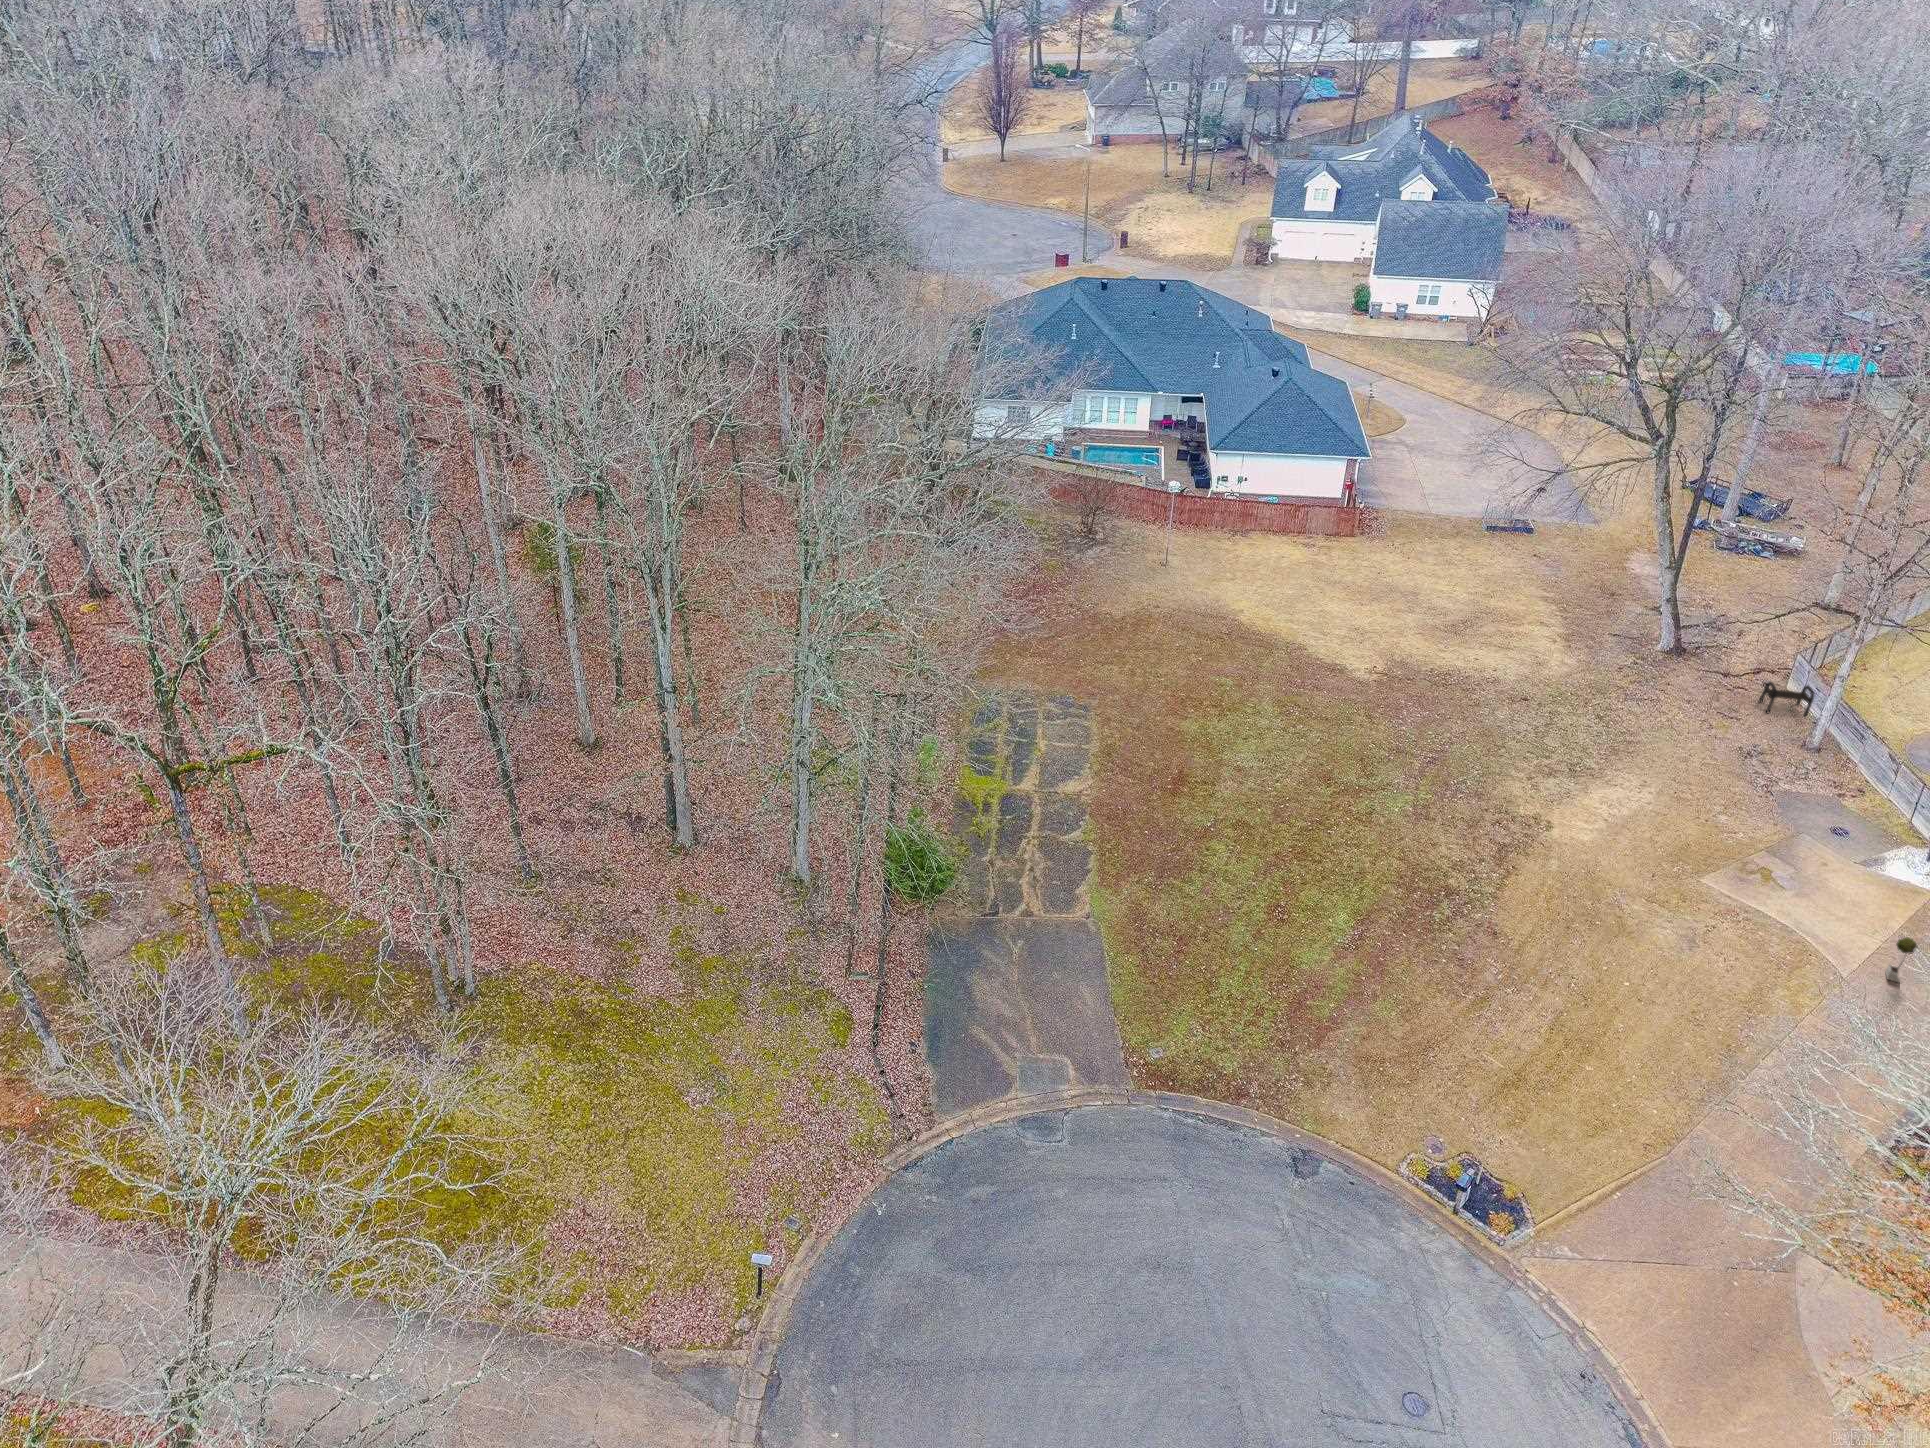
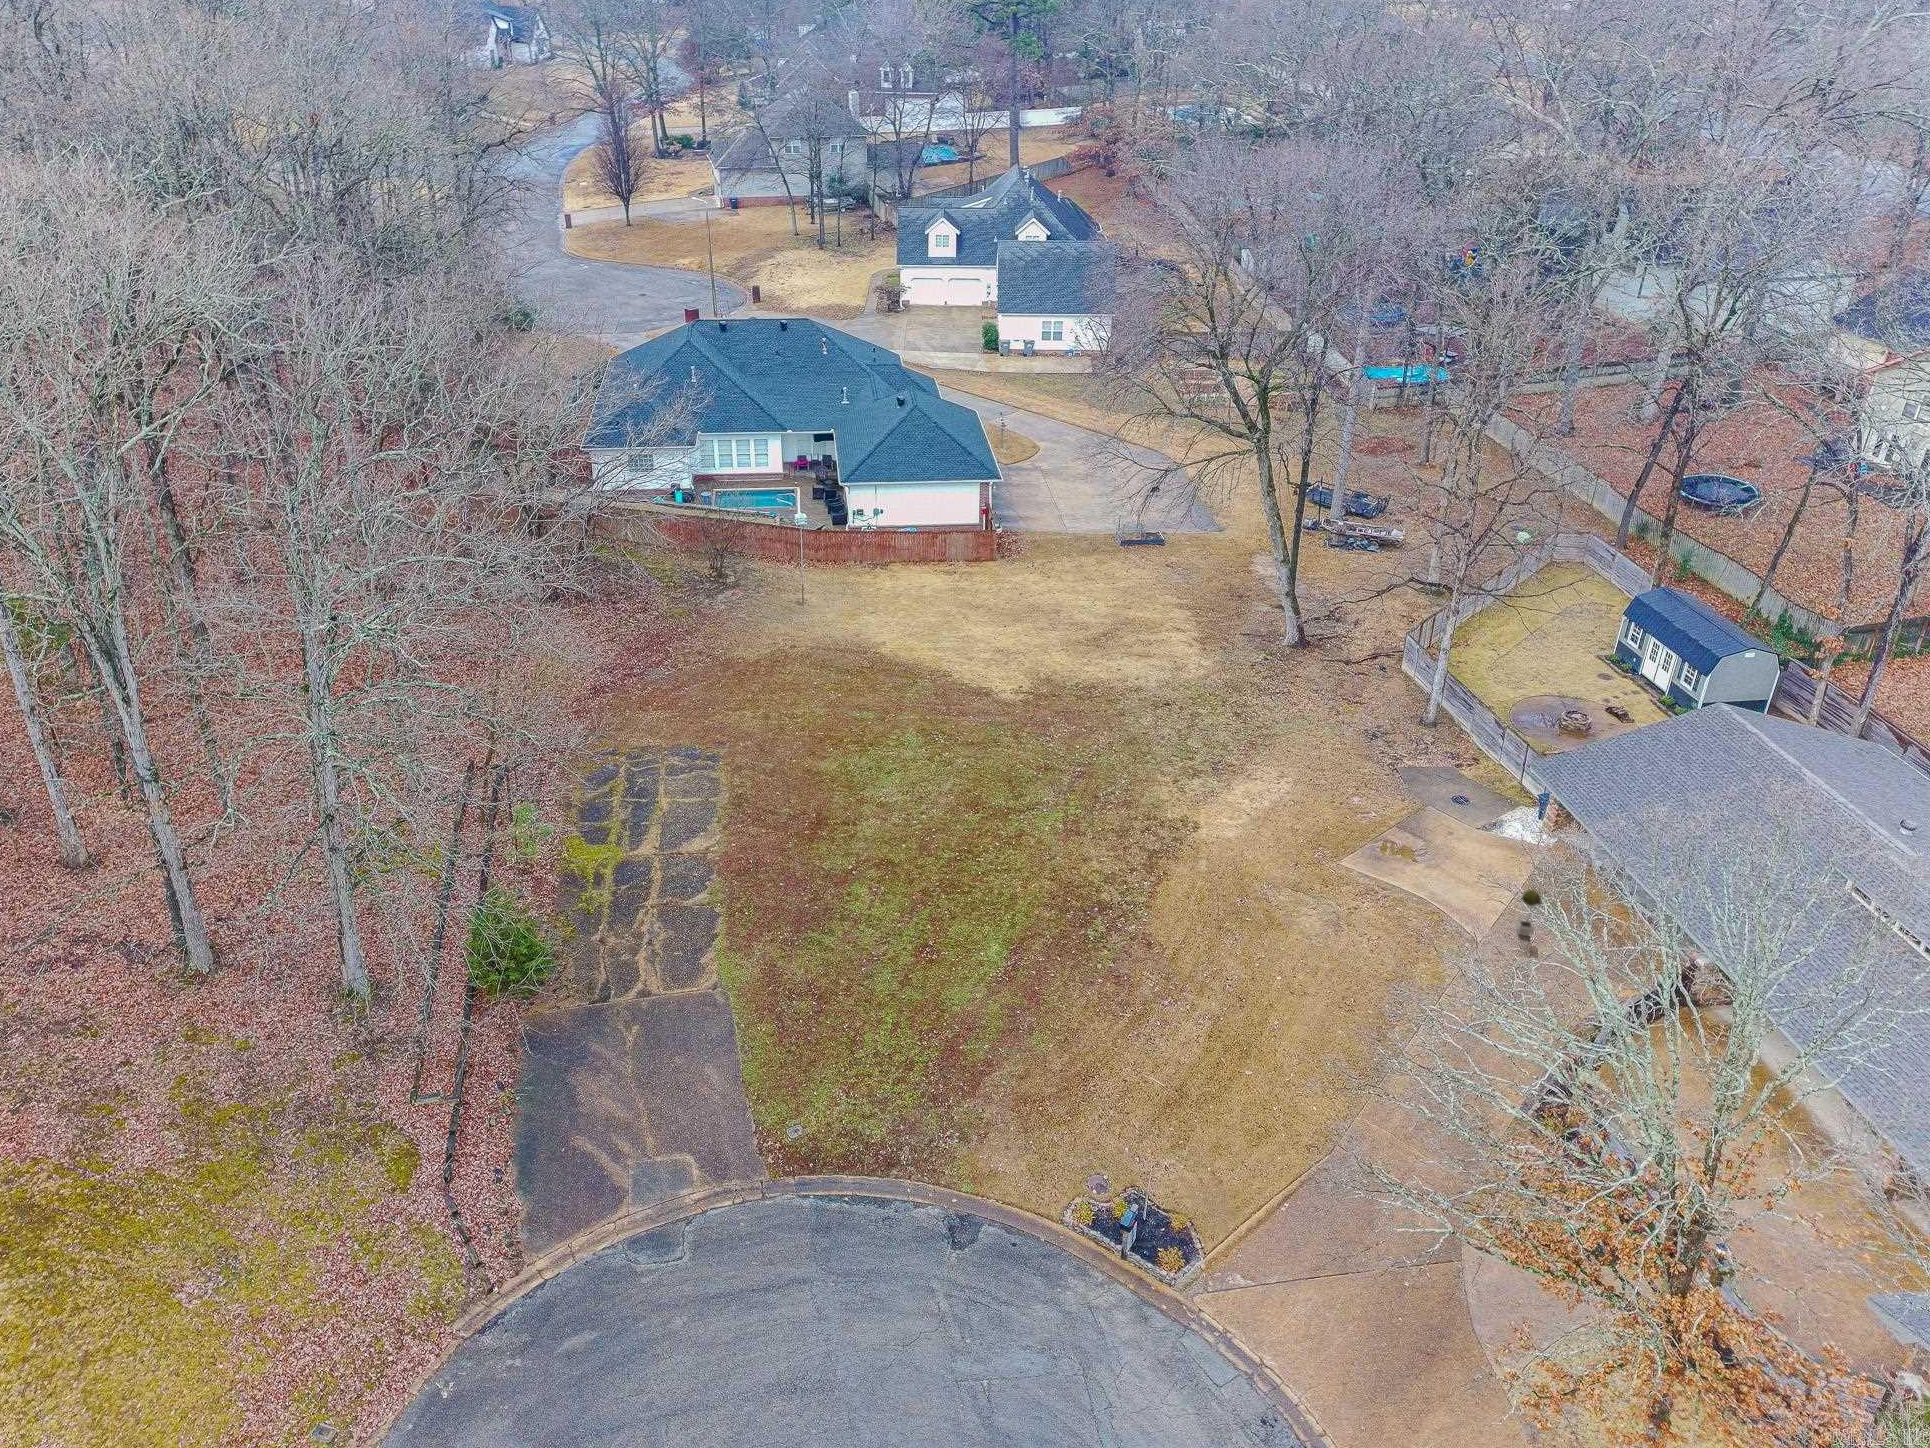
bench: present [1759,682,1814,717] -> none [1378,661,1426,693]

